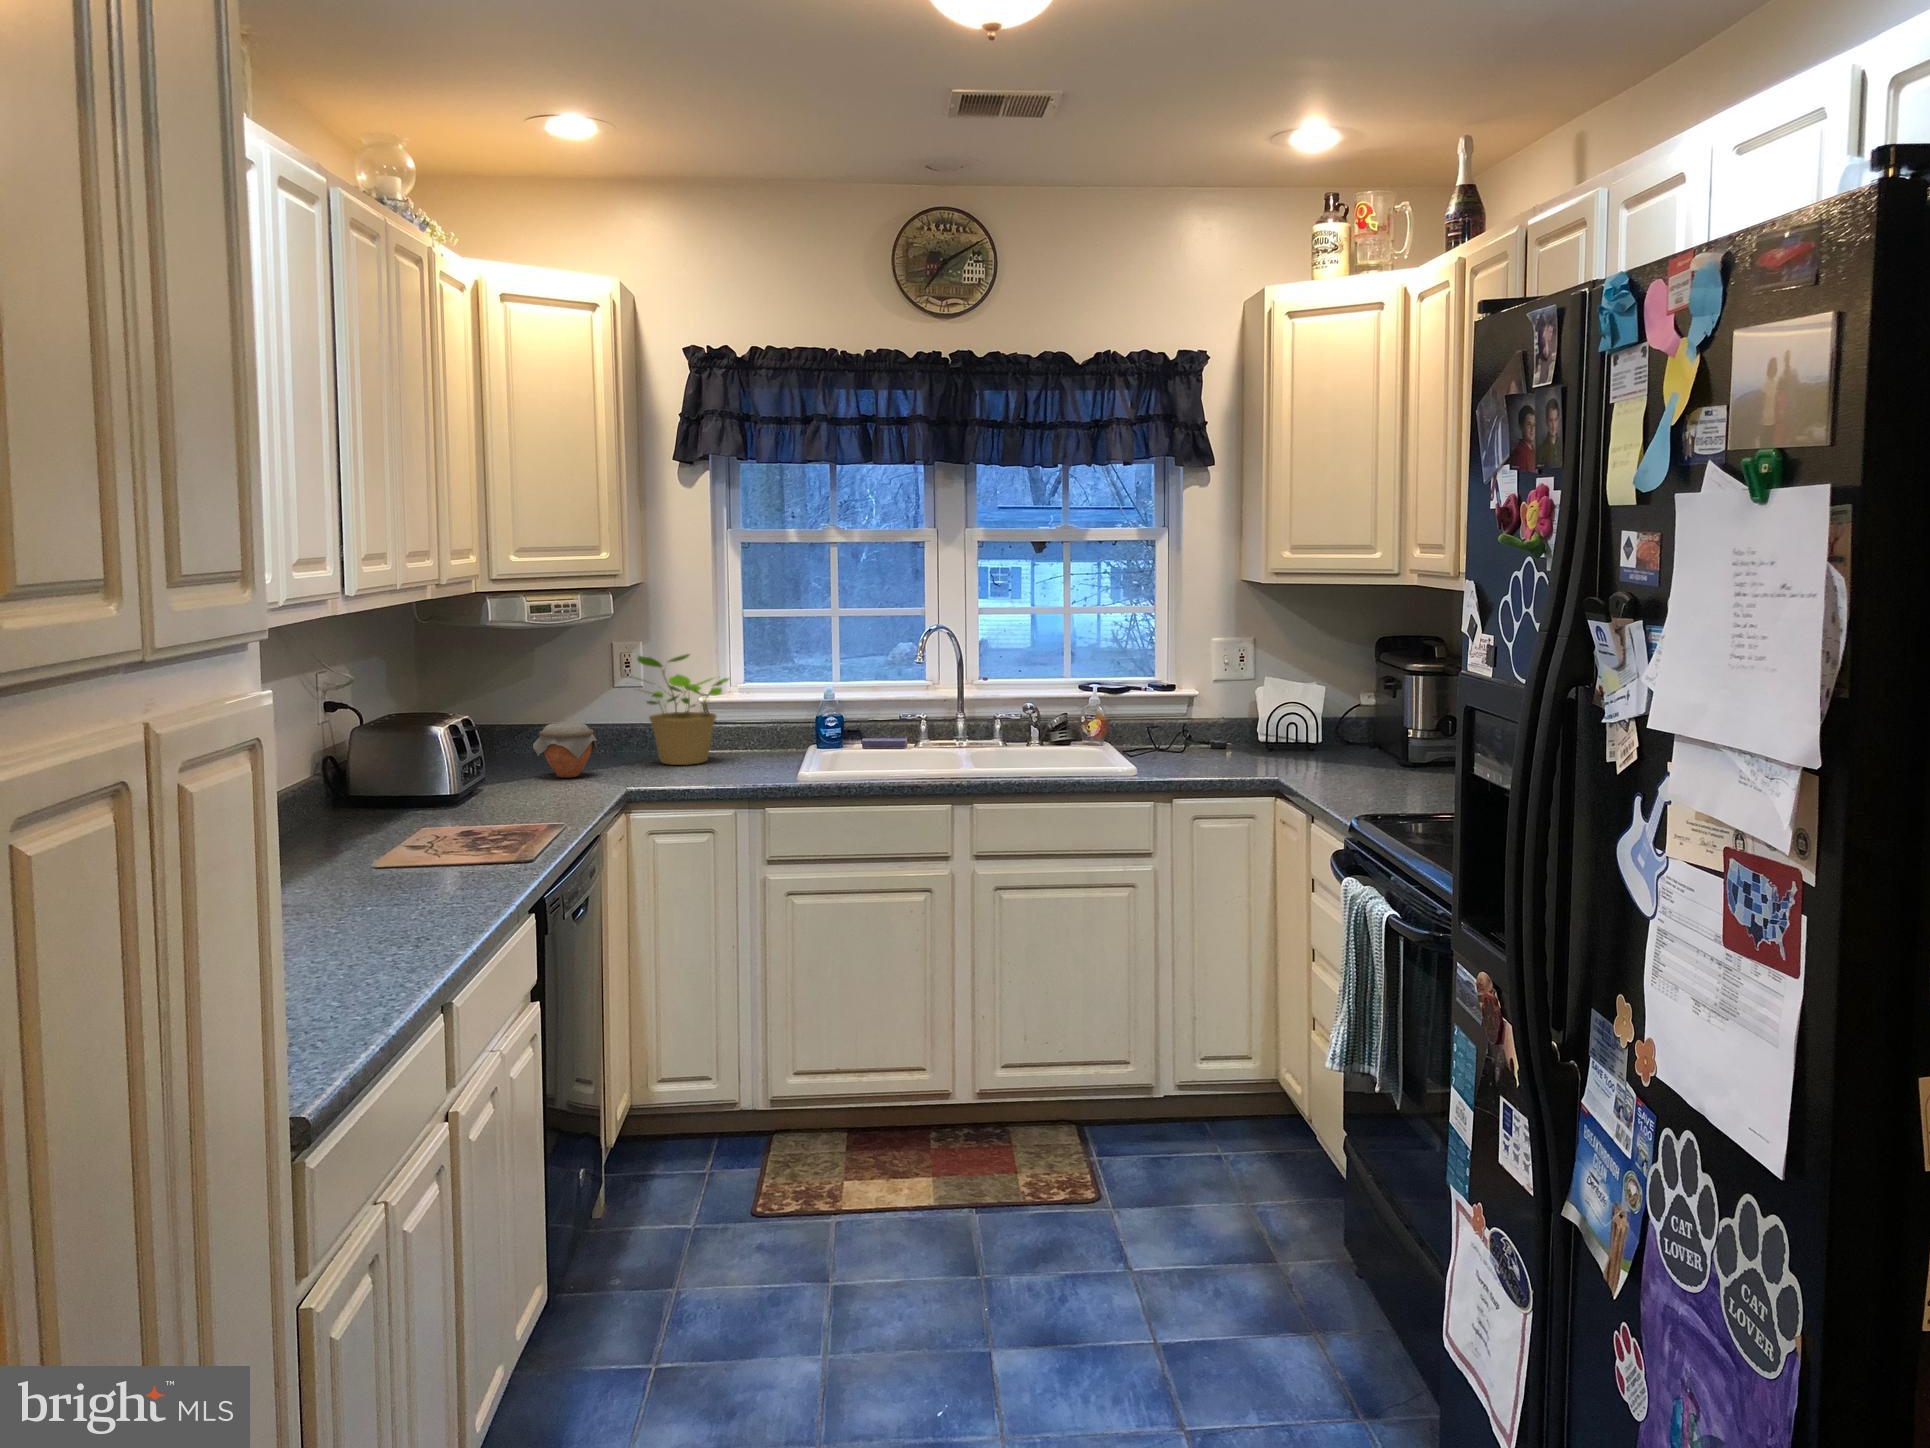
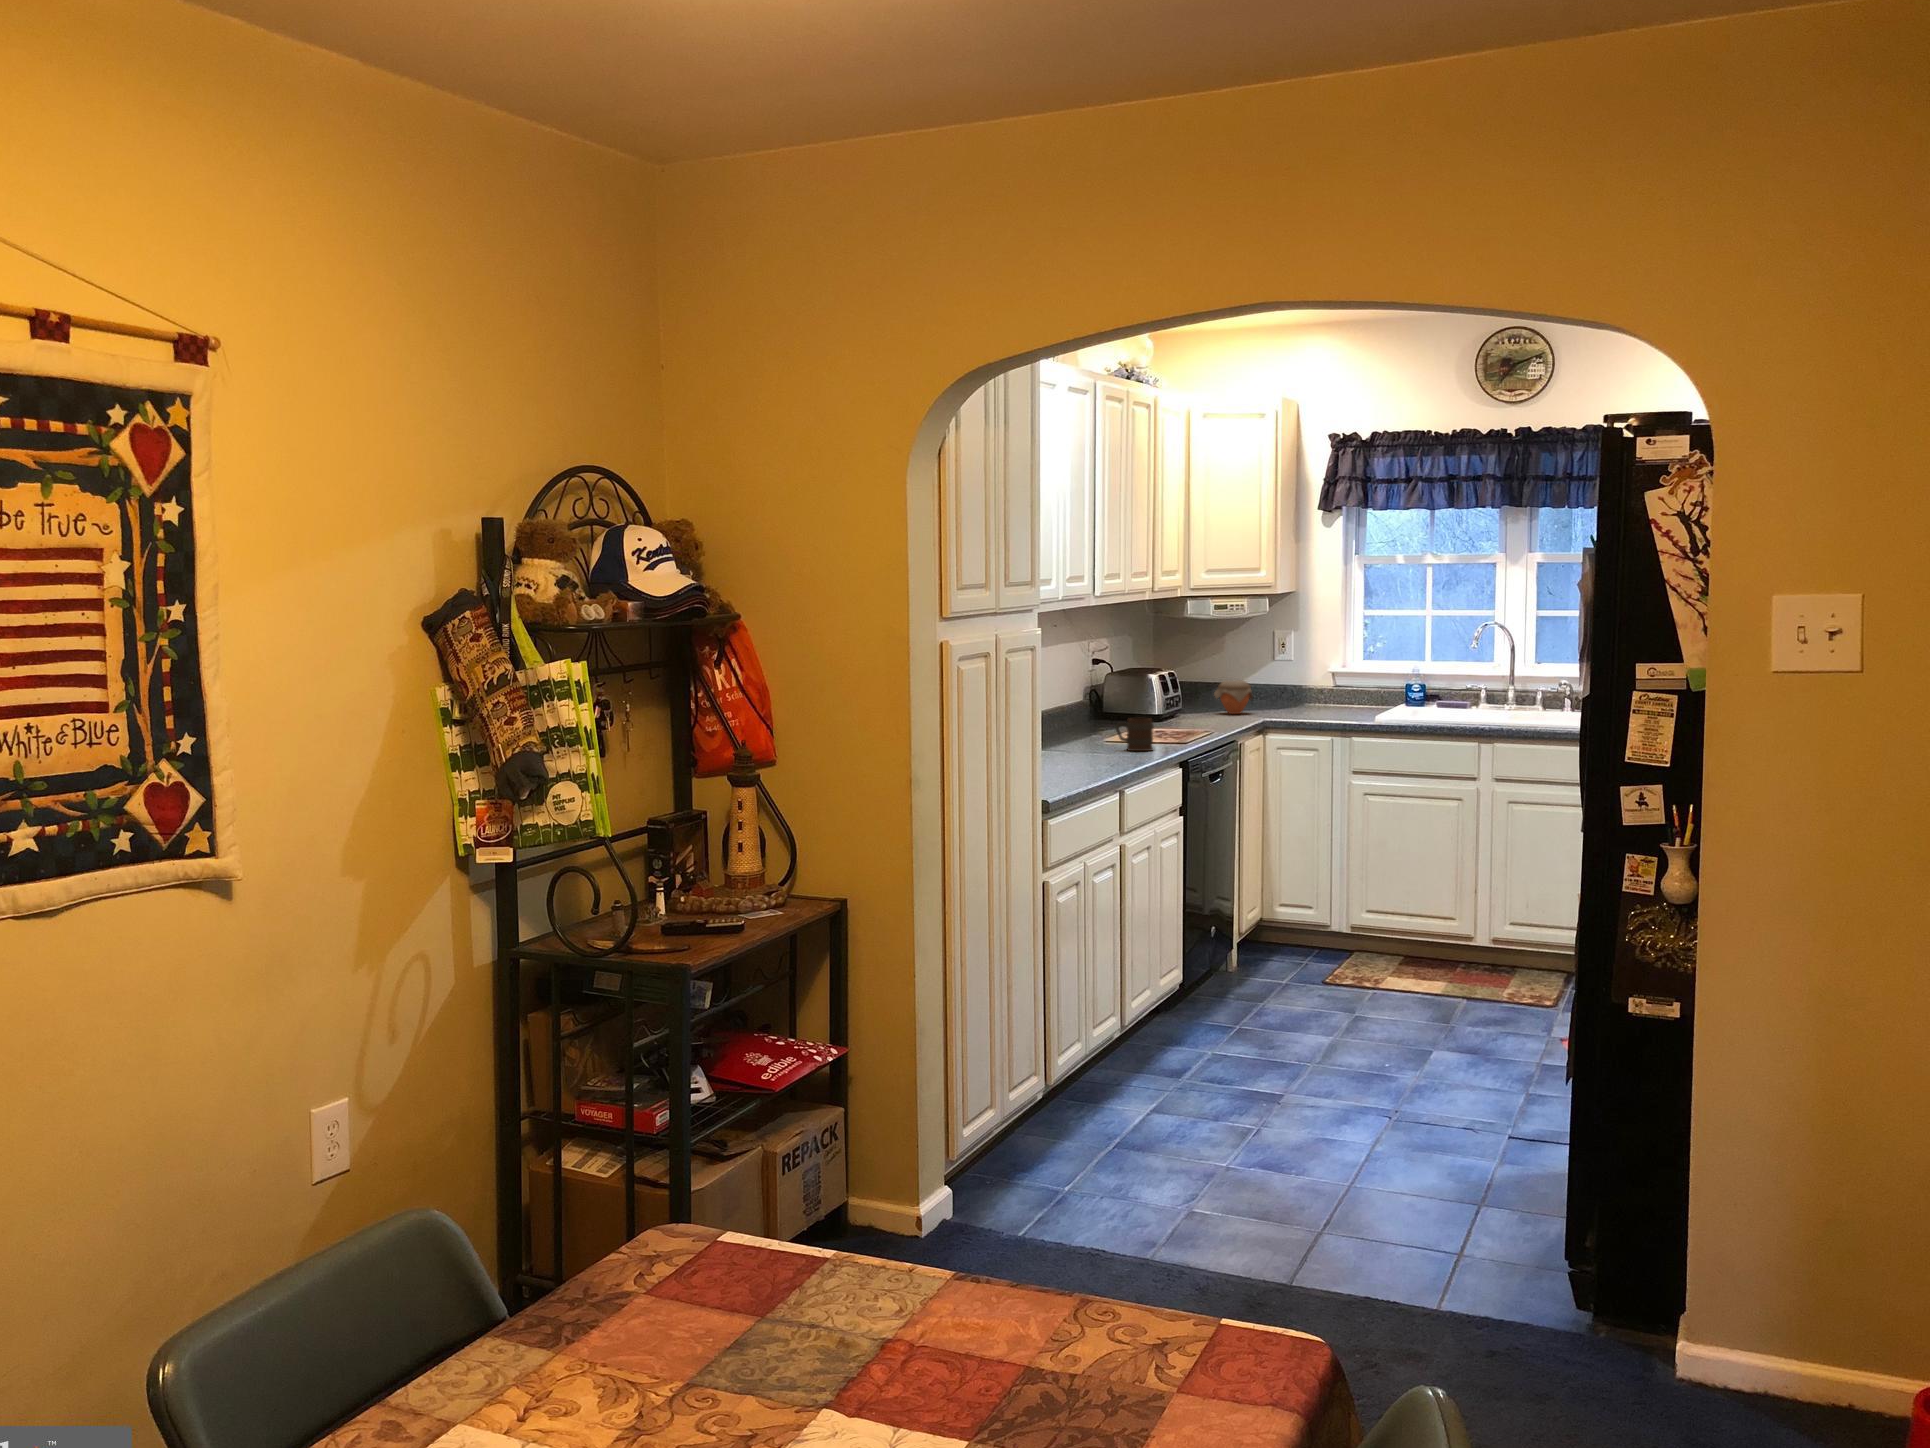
potted plant: present [631,654,729,765] -> none [1275,639,1344,712]
mug: none [395,832,478,904] -> present [1116,718,1154,751]

